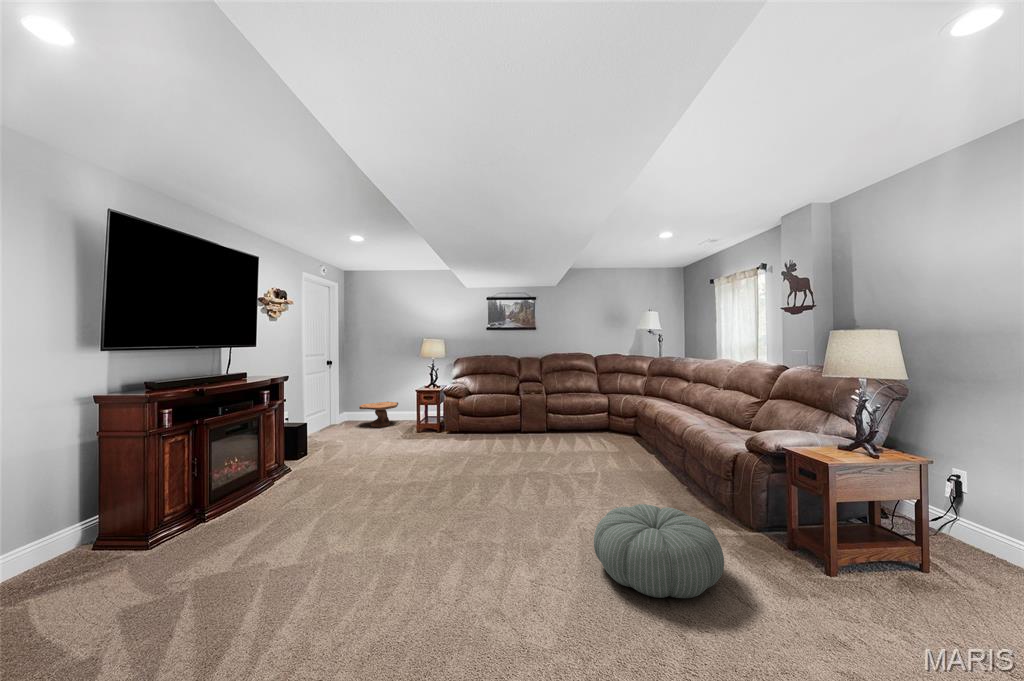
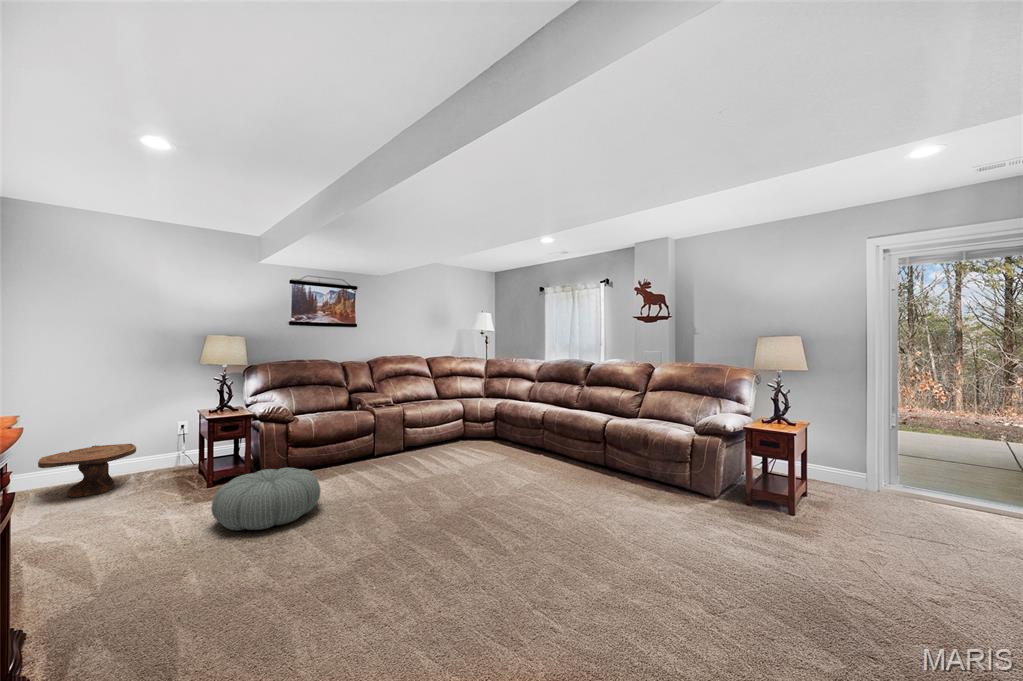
pouf: present [594,504,724,598] -> present [211,468,320,531]

